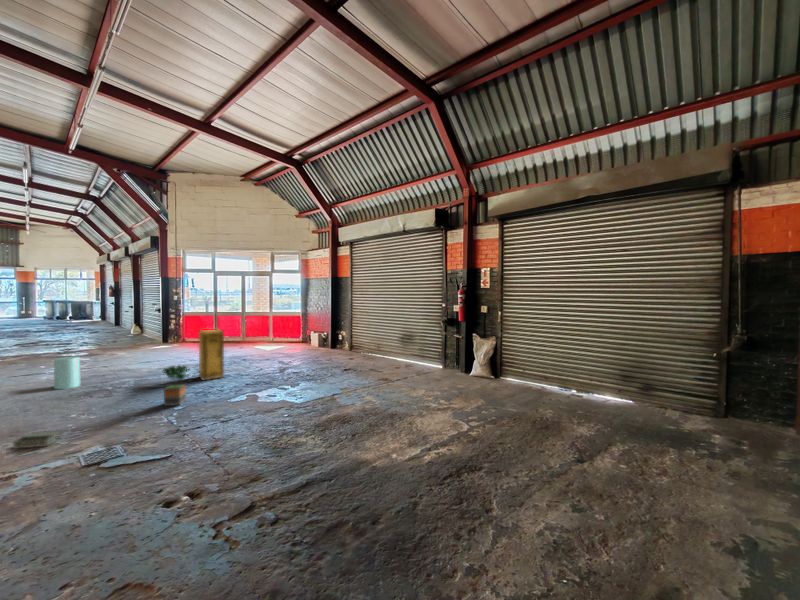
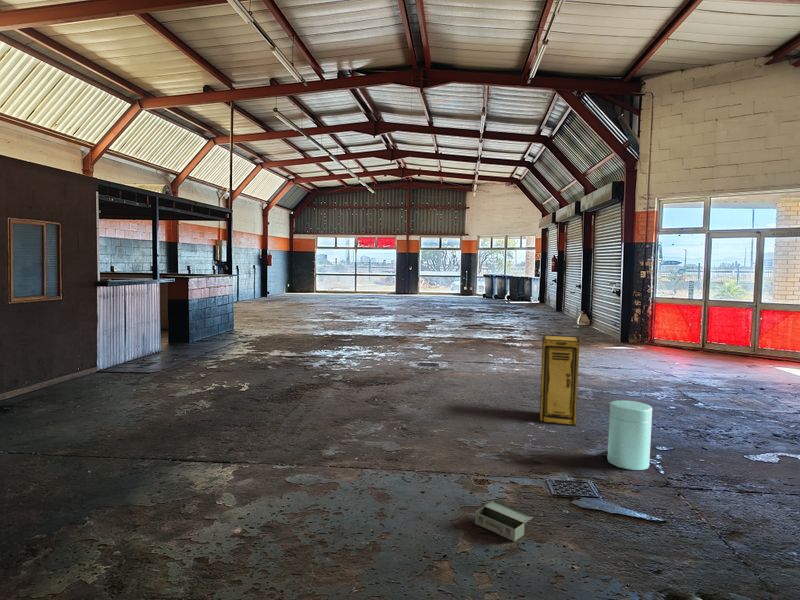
storage cabinet: present [199,329,224,380] -> present [540,335,579,426]
trash can: present [54,357,80,389] -> present [601,400,652,470]
potted tree: present [163,365,190,406] -> none [677,427,740,520]

